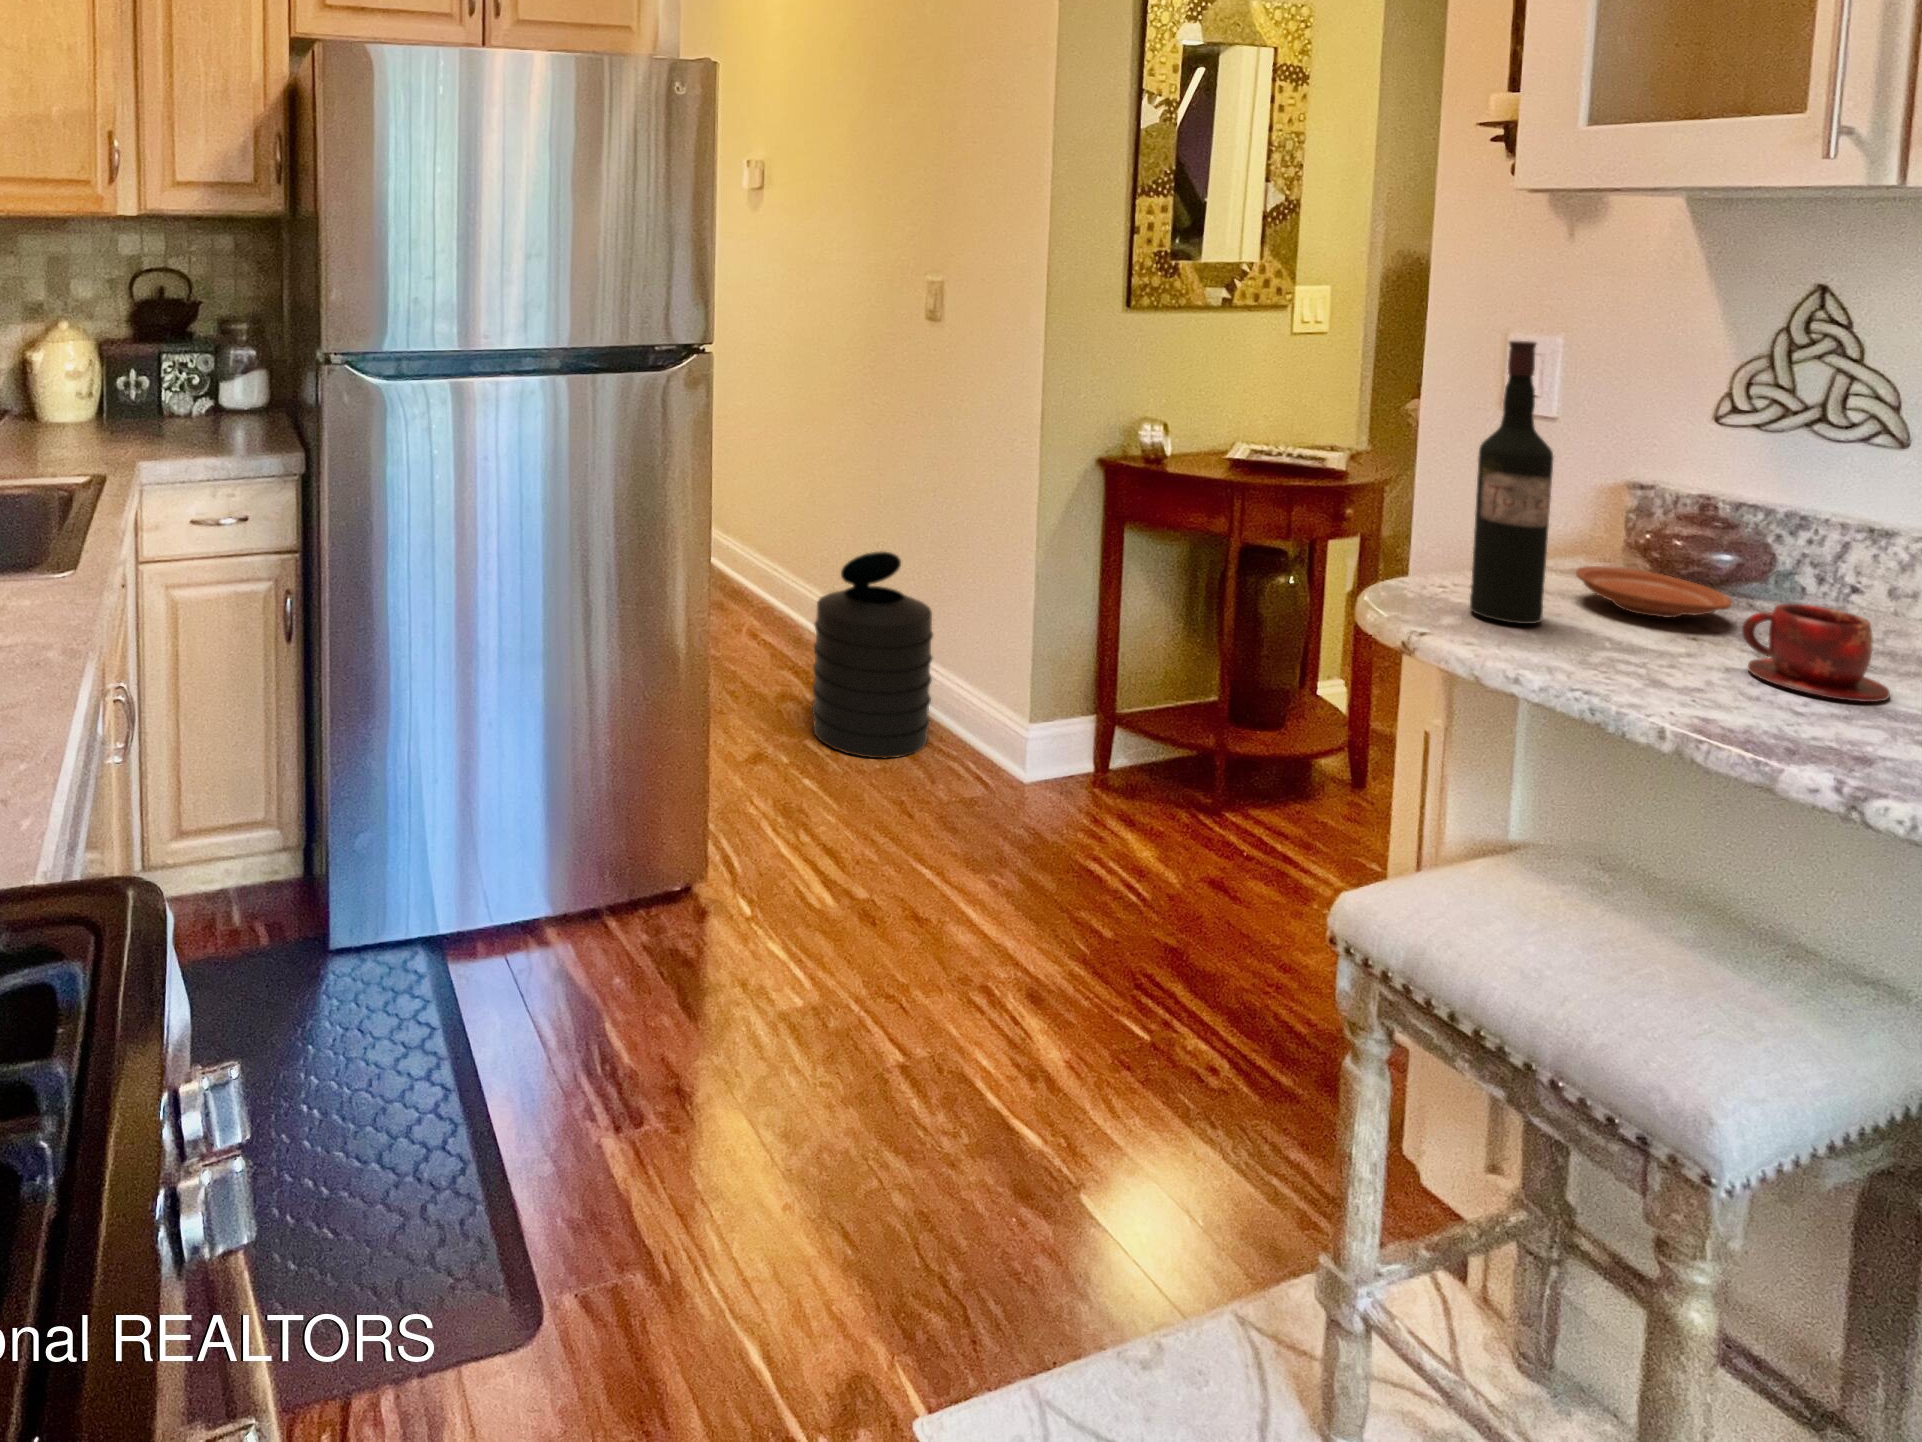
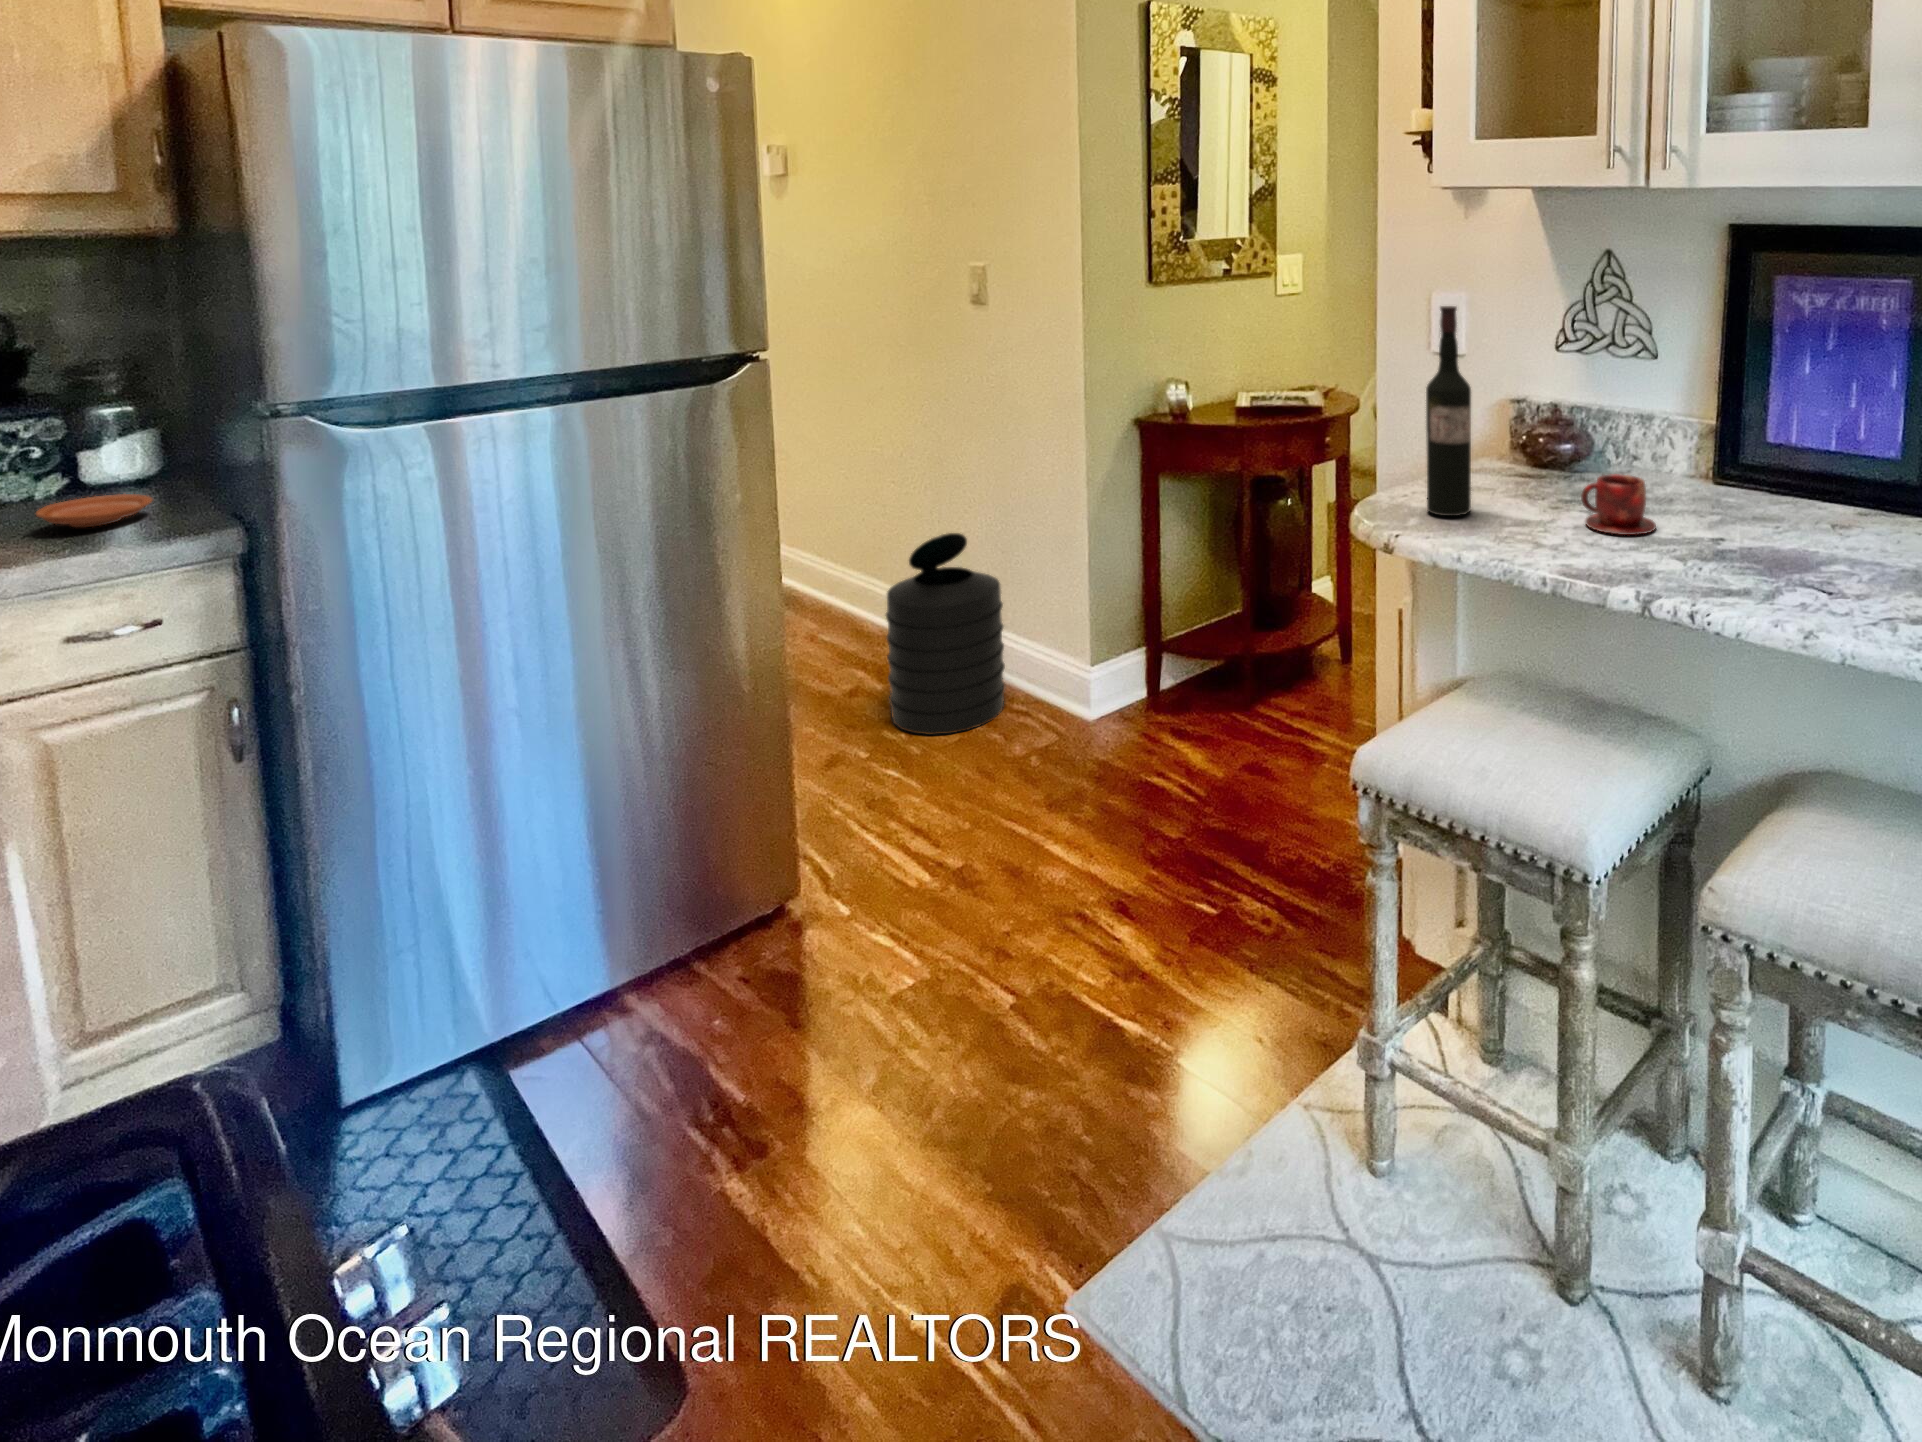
plate: present [1576,566,1732,618] -> present [36,494,152,527]

